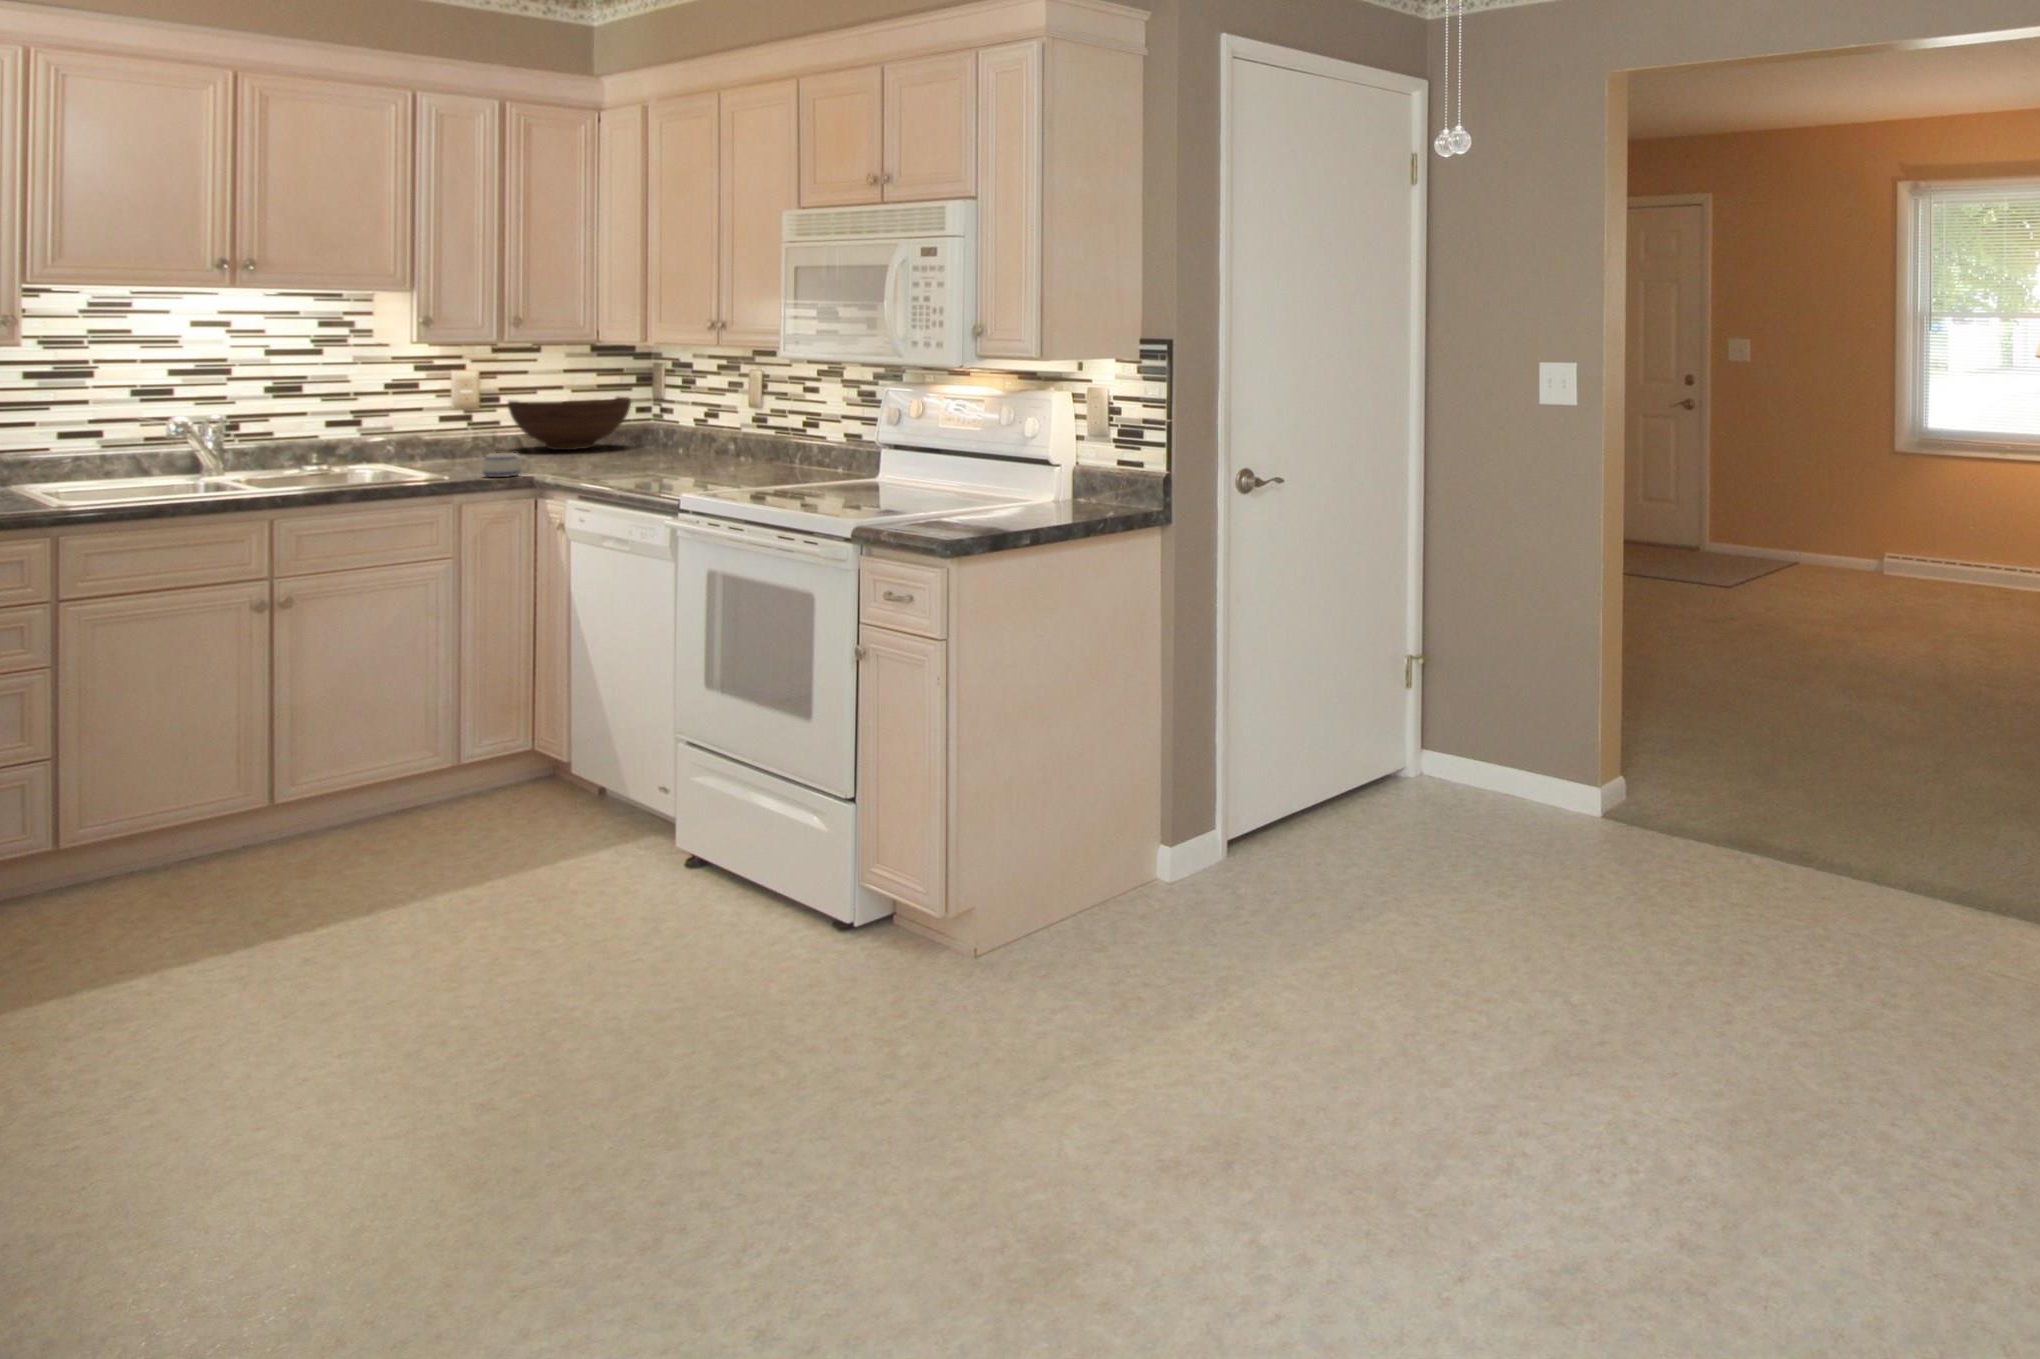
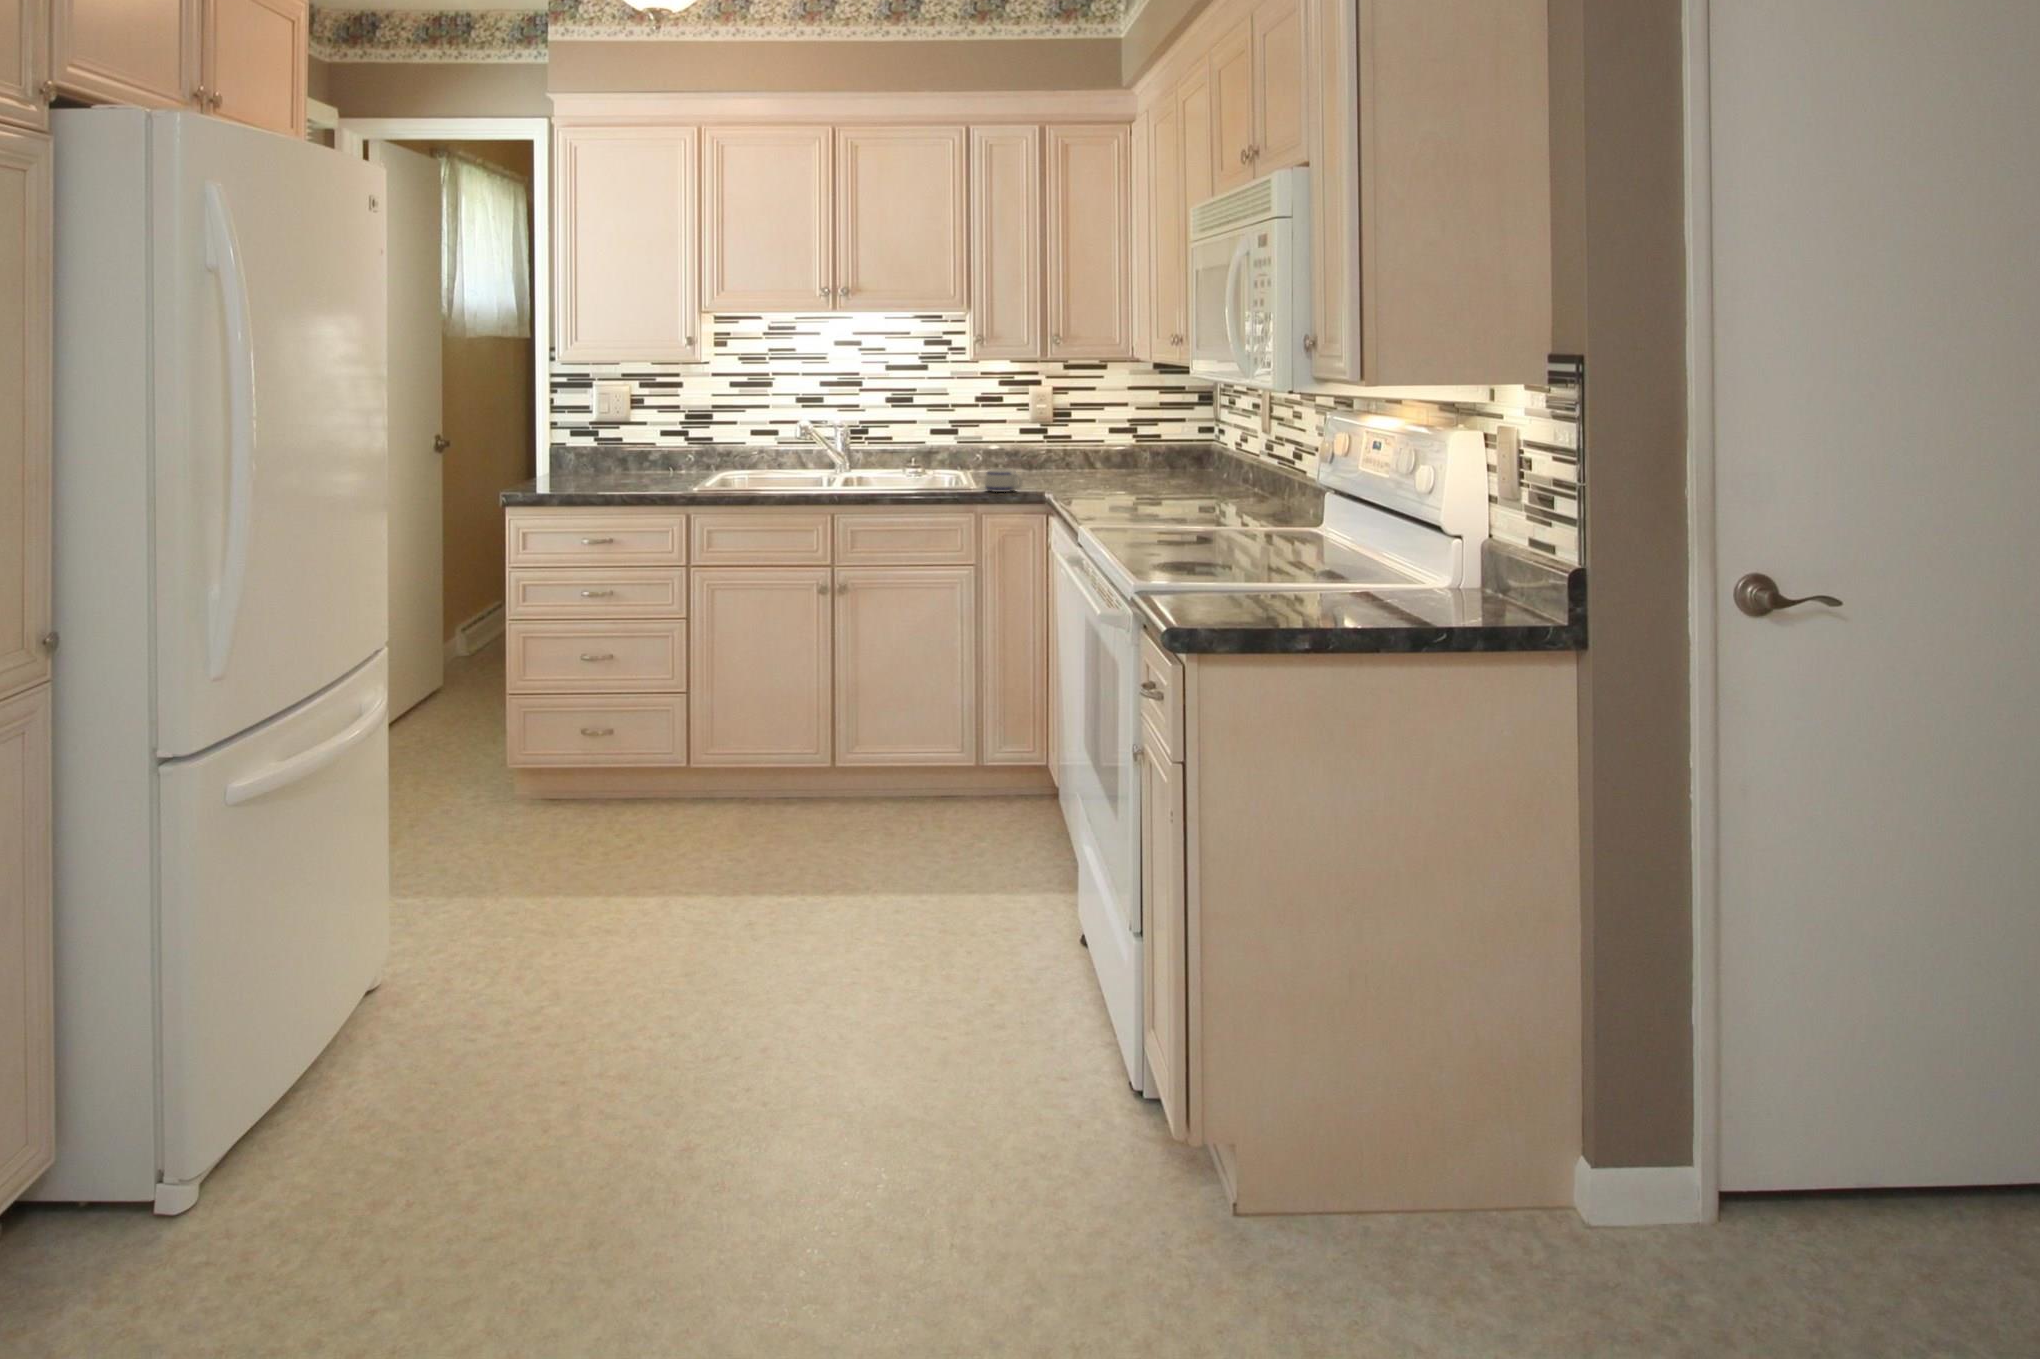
fruit bowl: present [508,397,631,450] -> none [1077,412,1185,466]

